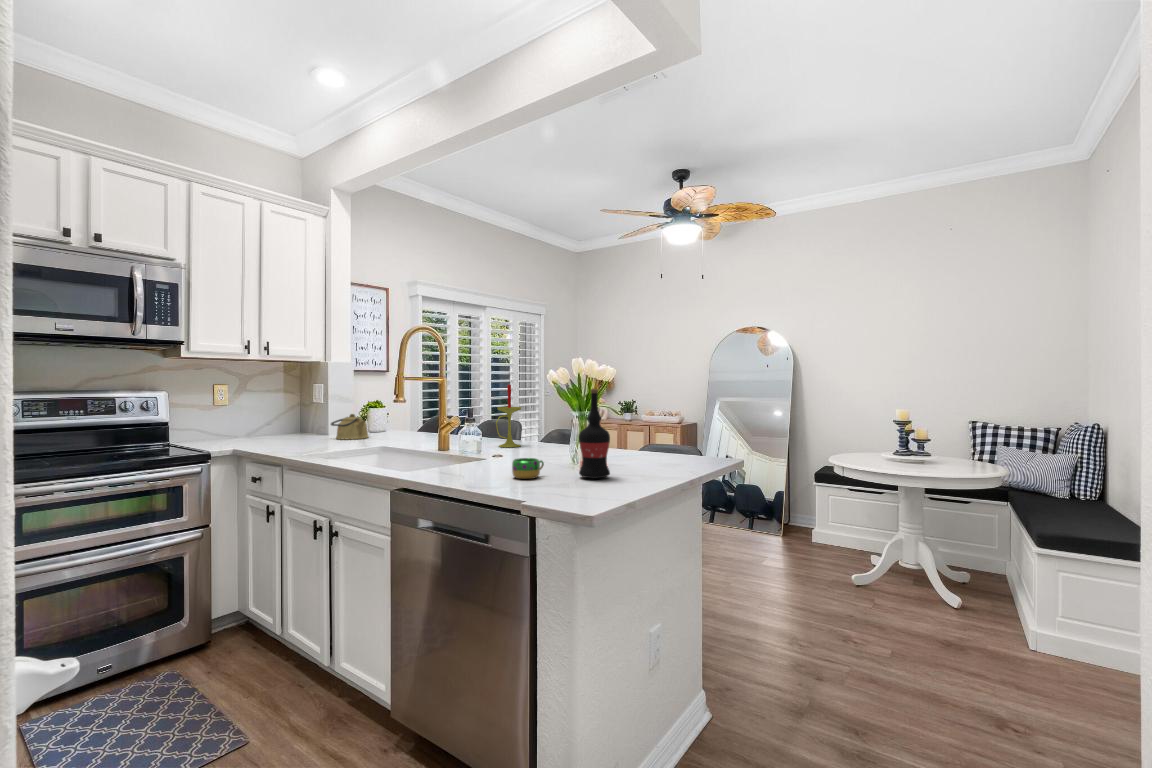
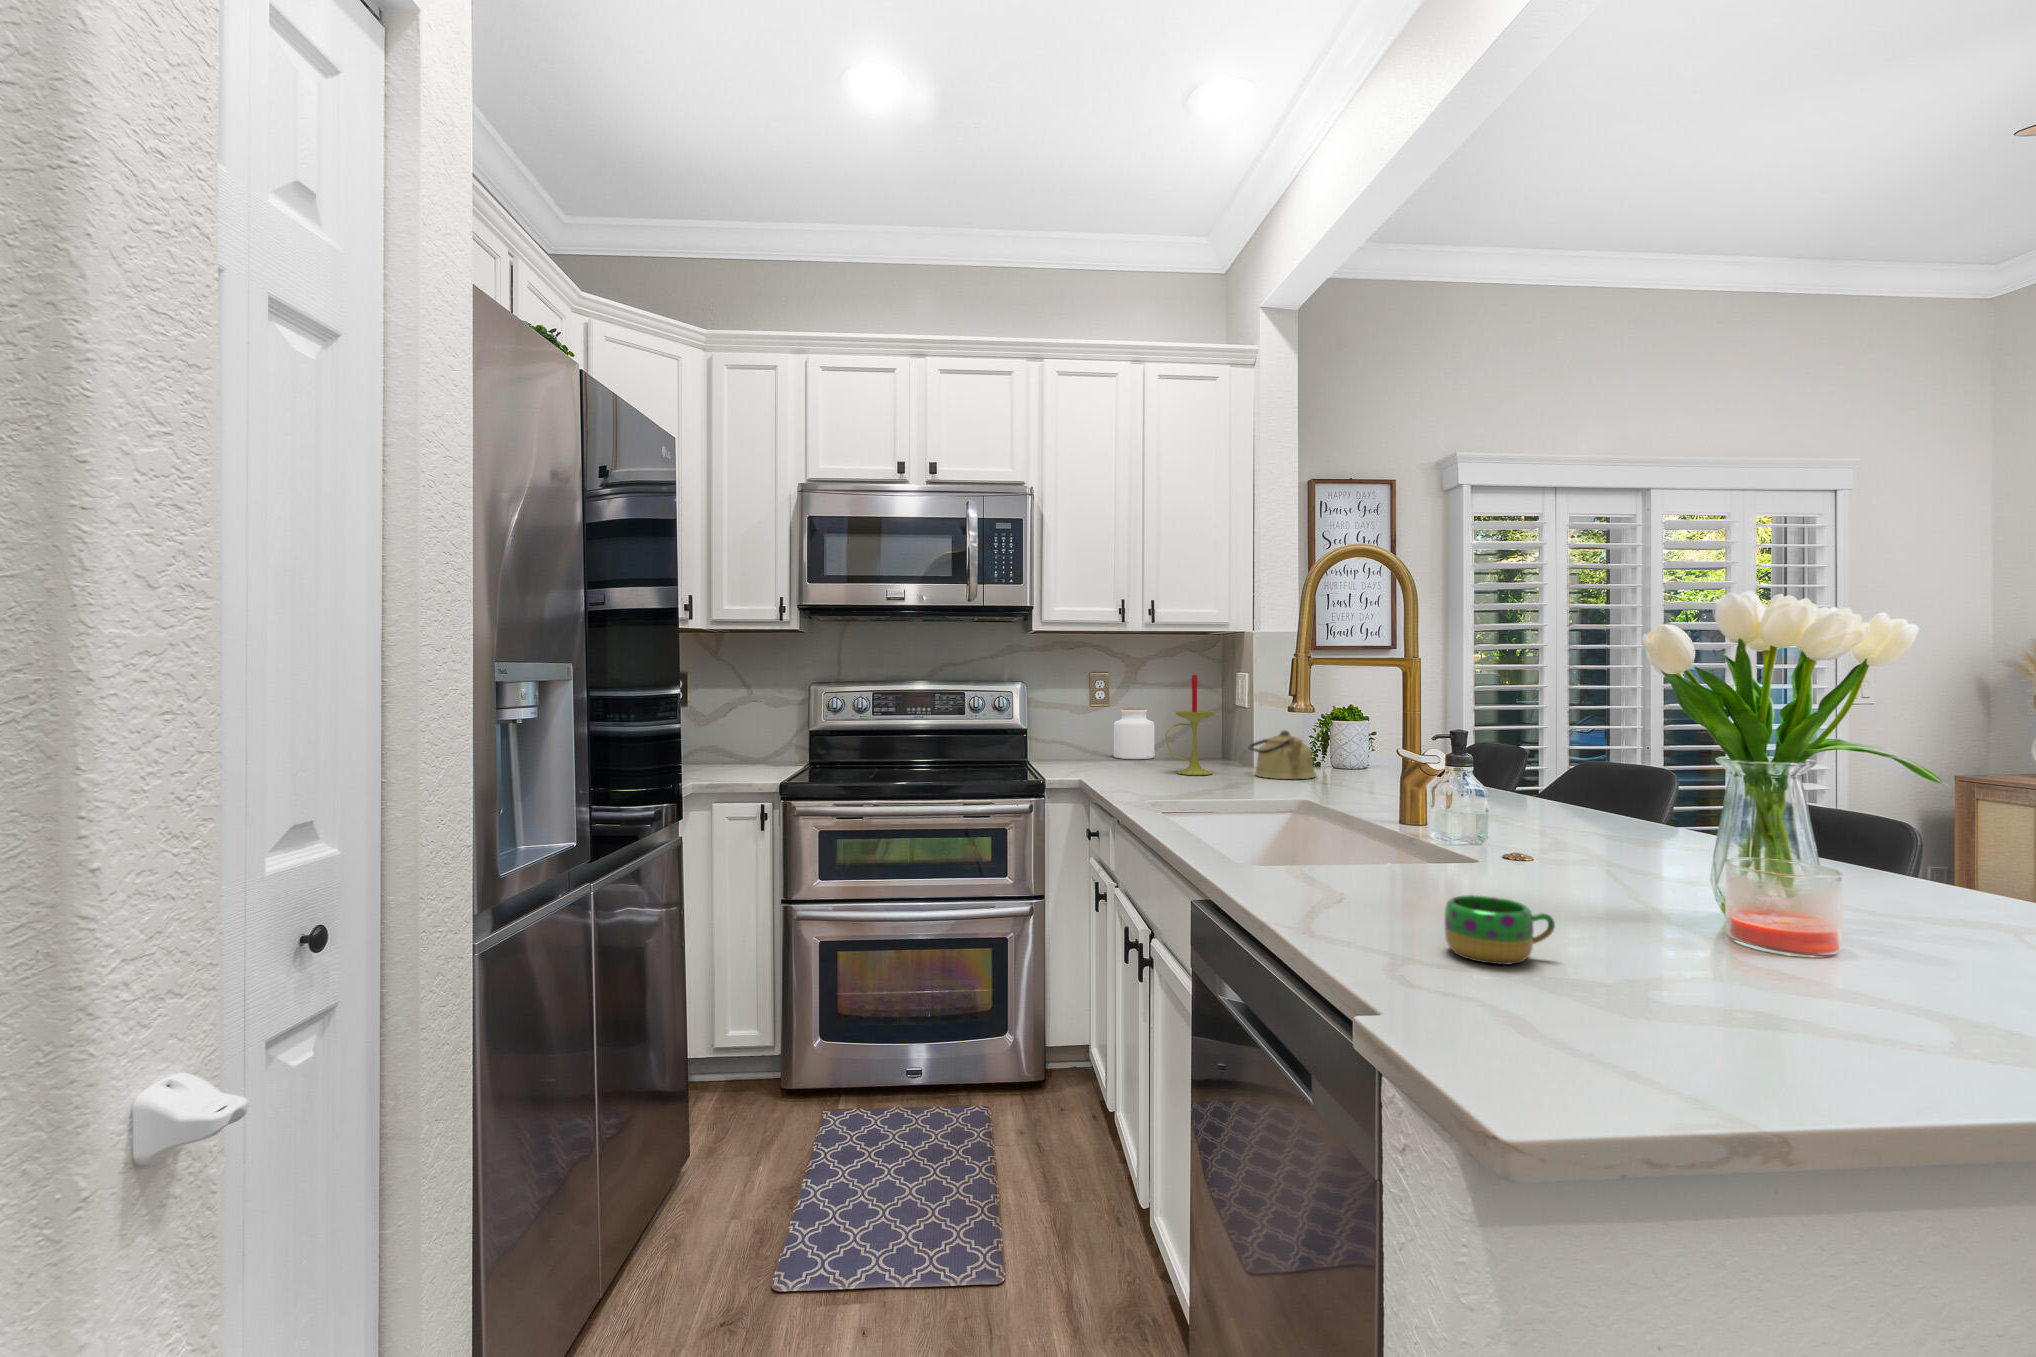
candle: present [496,385,521,447] -> present [1165,675,1214,775]
wine bottle: present [579,389,610,478] -> none [1665,712,1801,1024]
jar: none [228,407,258,438] -> present [1114,708,1155,759]

